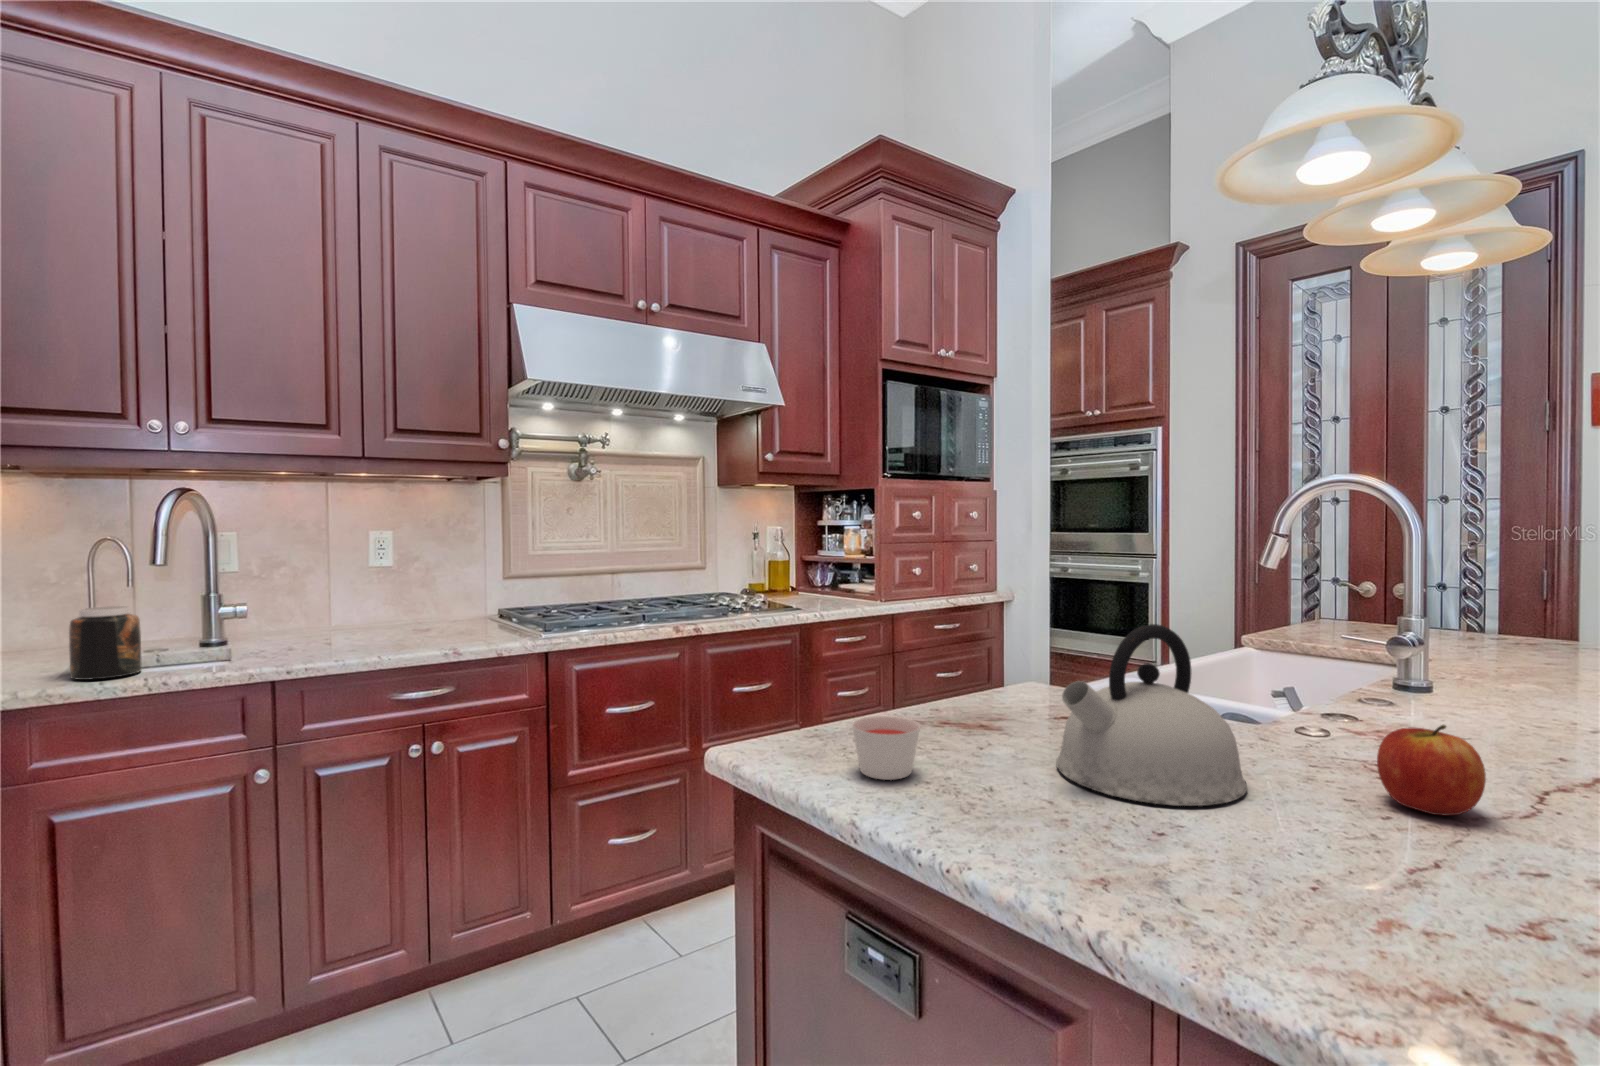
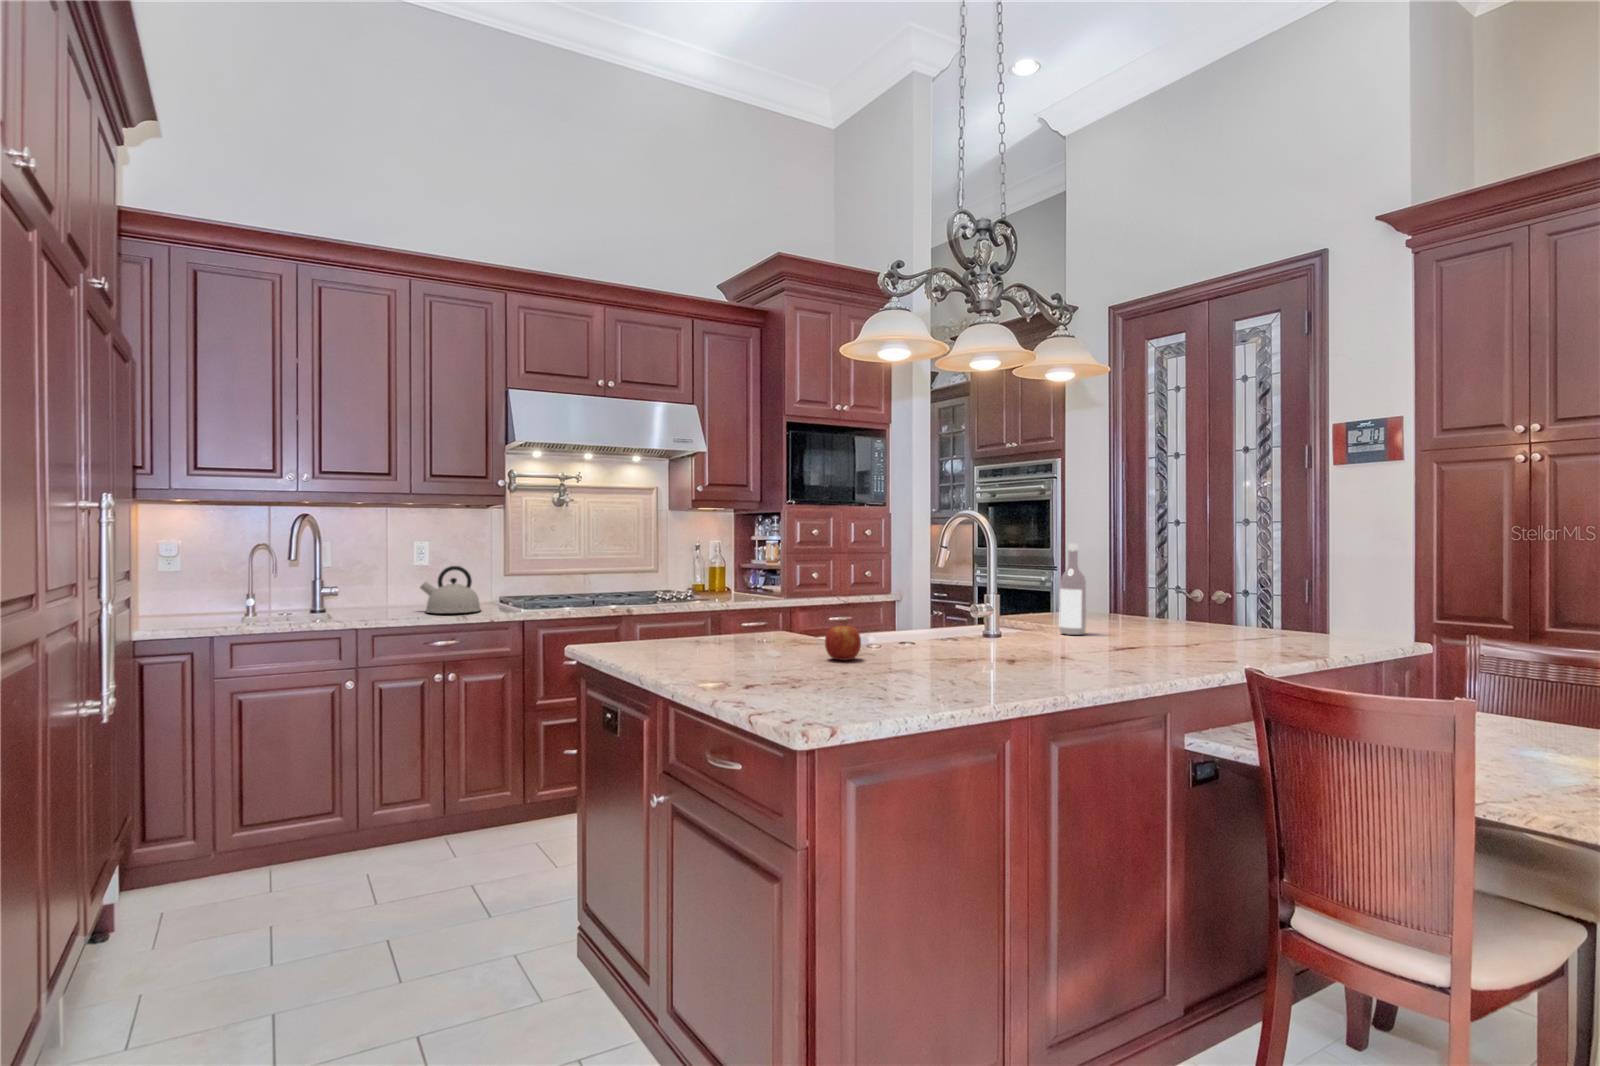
wine bottle: none [1486,535,1542,685] -> present [1060,544,1086,635]
jar: present [69,606,142,680] -> none [247,583,283,623]
kettle: present [1056,624,1247,806] -> present [420,566,481,613]
candle: present [852,716,920,780] -> none [613,625,645,650]

